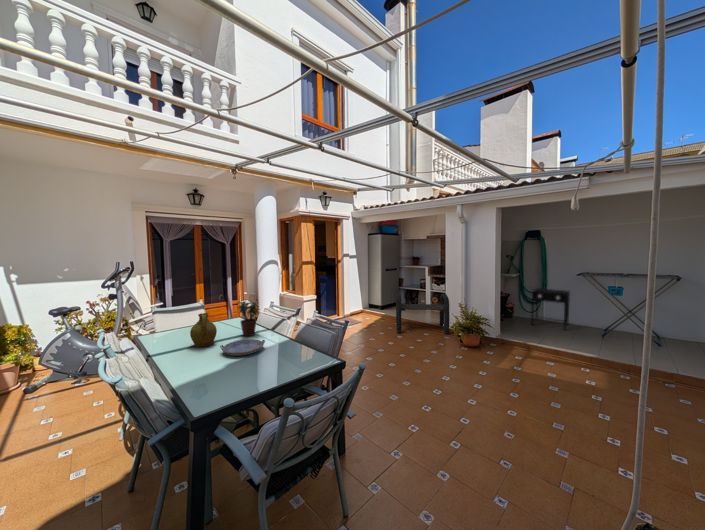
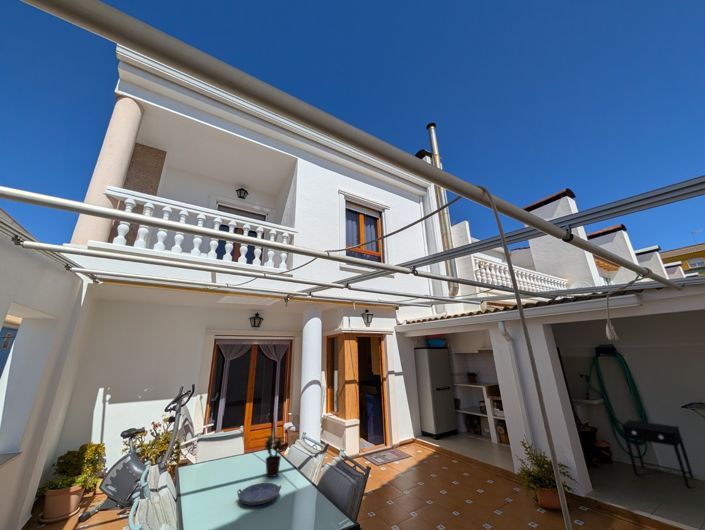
bench: present [396,293,449,334] -> none [445,420,517,481]
pitcher: present [190,313,217,347] -> none [216,449,241,489]

